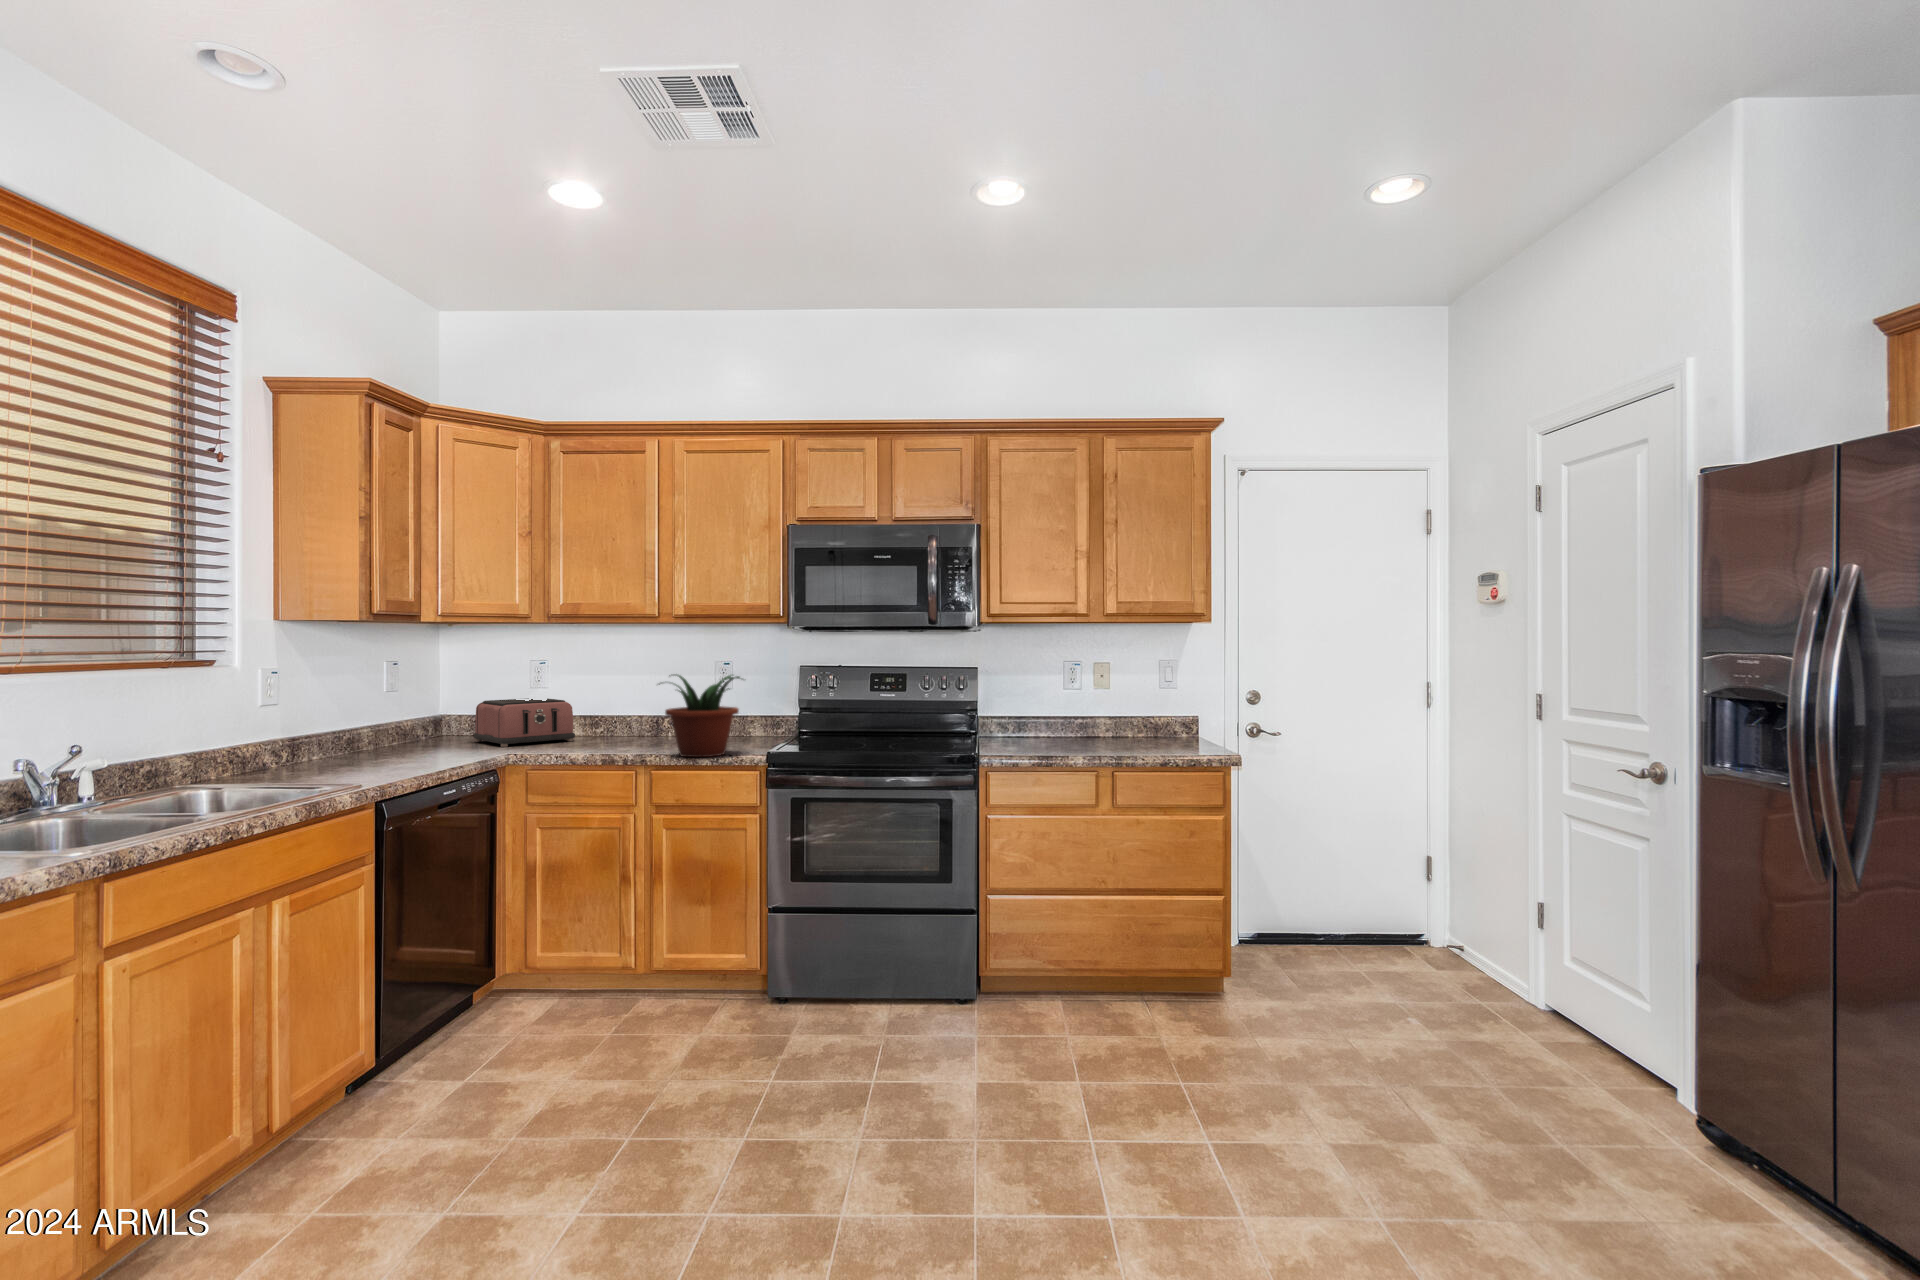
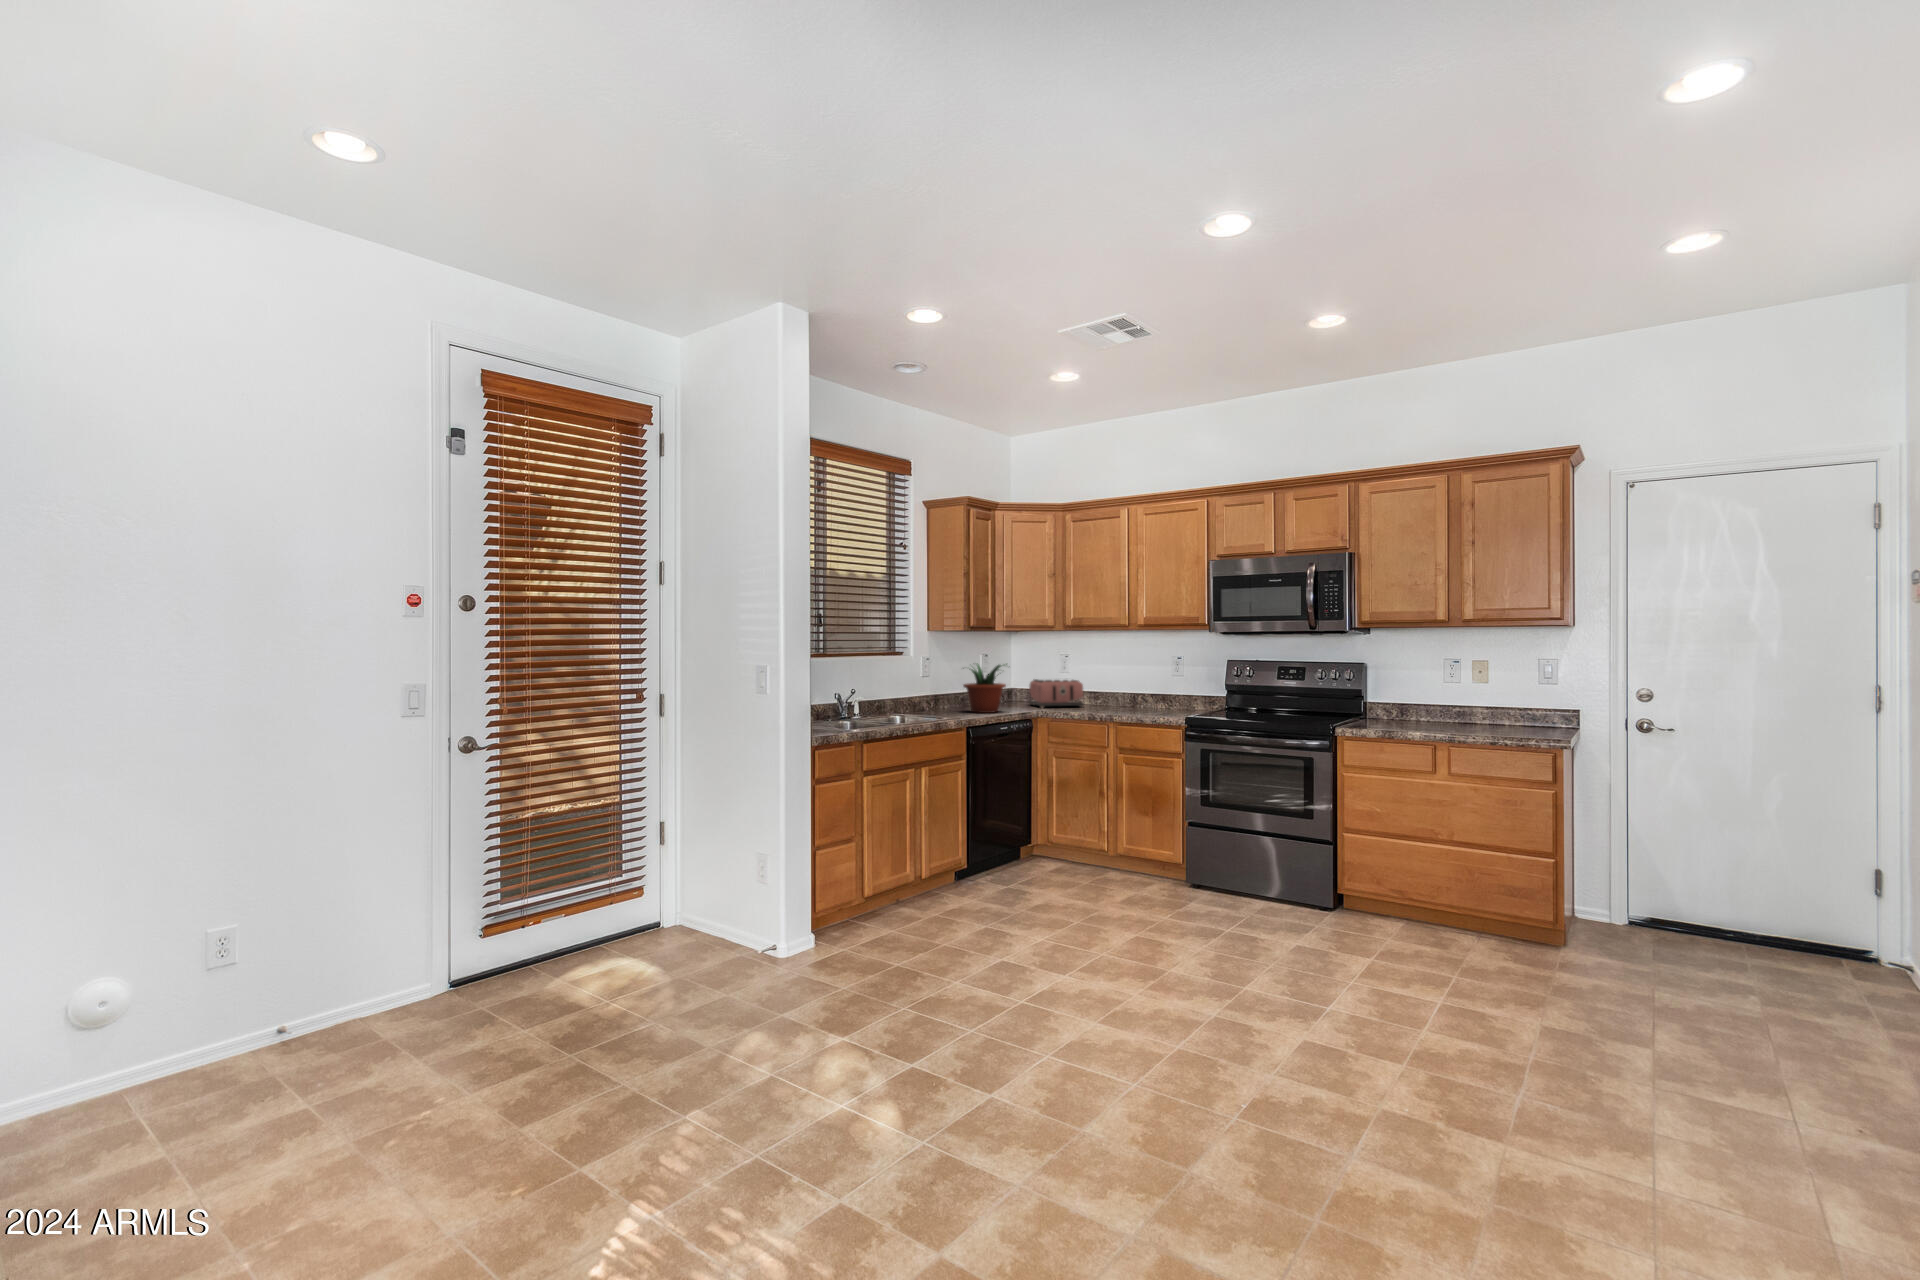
potted plant: present [659,674,740,757] -> present [963,663,1007,713]

